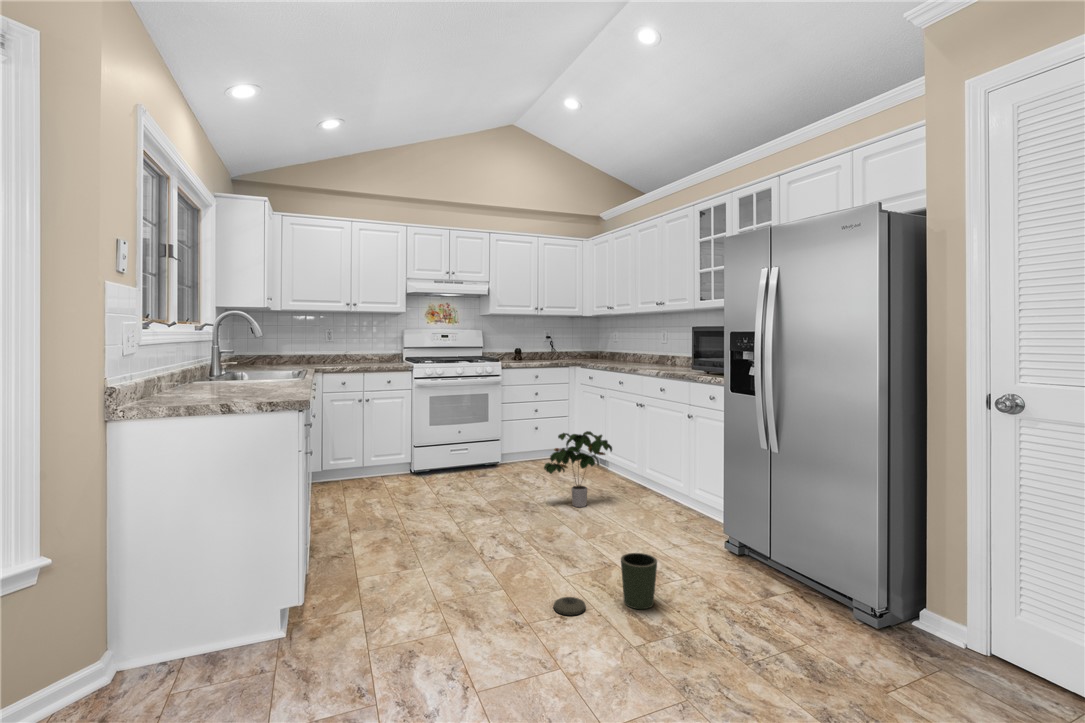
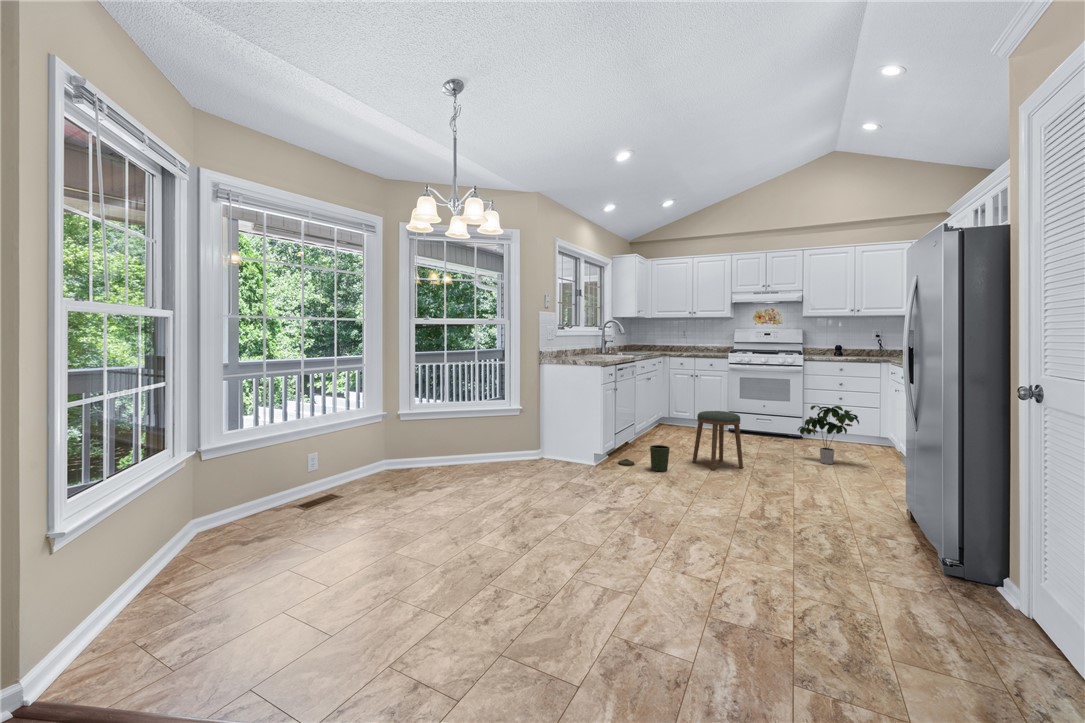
stool: none [441,464,518,568] -> present [692,411,743,470]
trash can: present [553,553,657,616] -> present [618,445,670,472]

